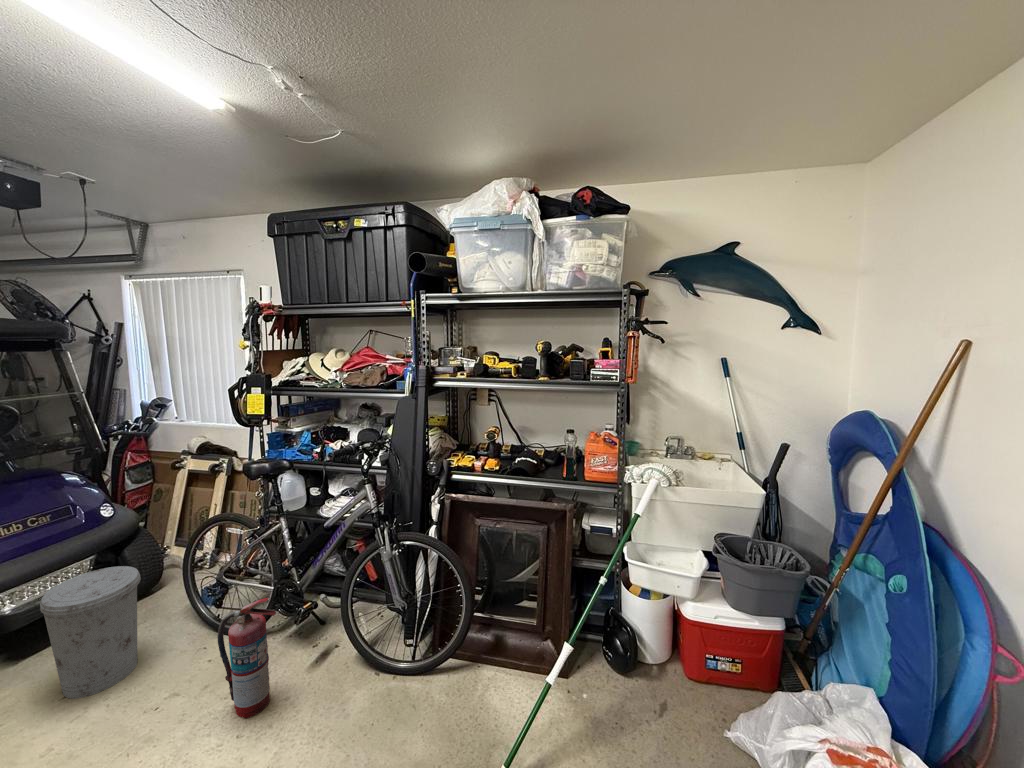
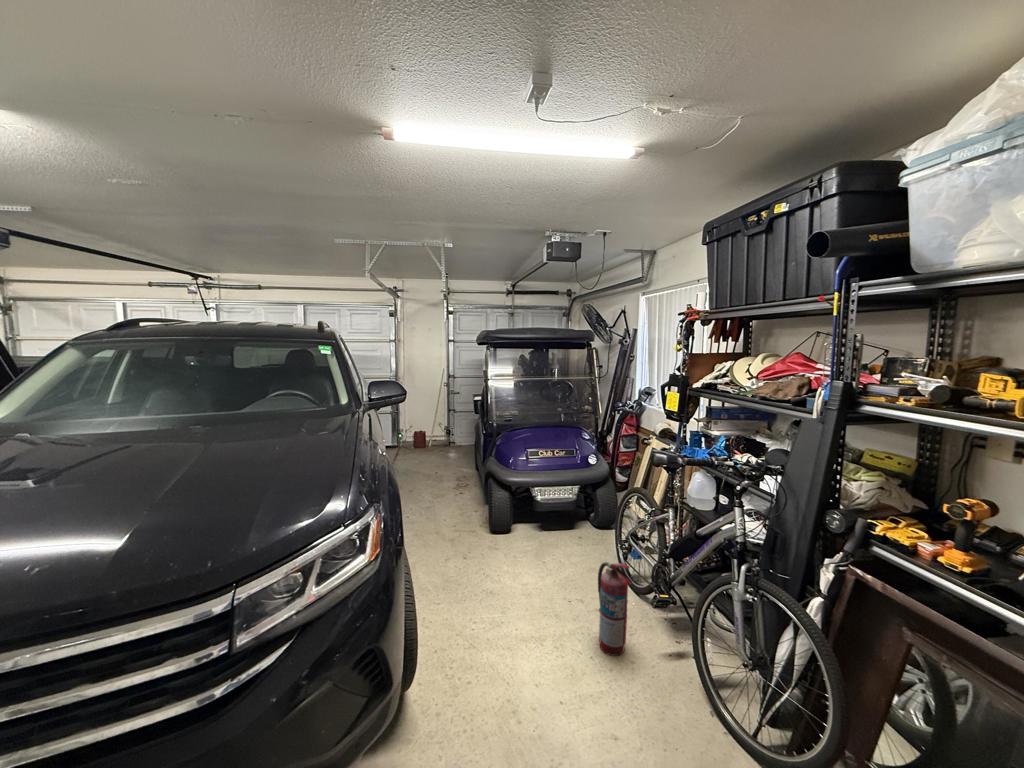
trash can: present [40,566,141,699] -> none [542,492,588,570]

